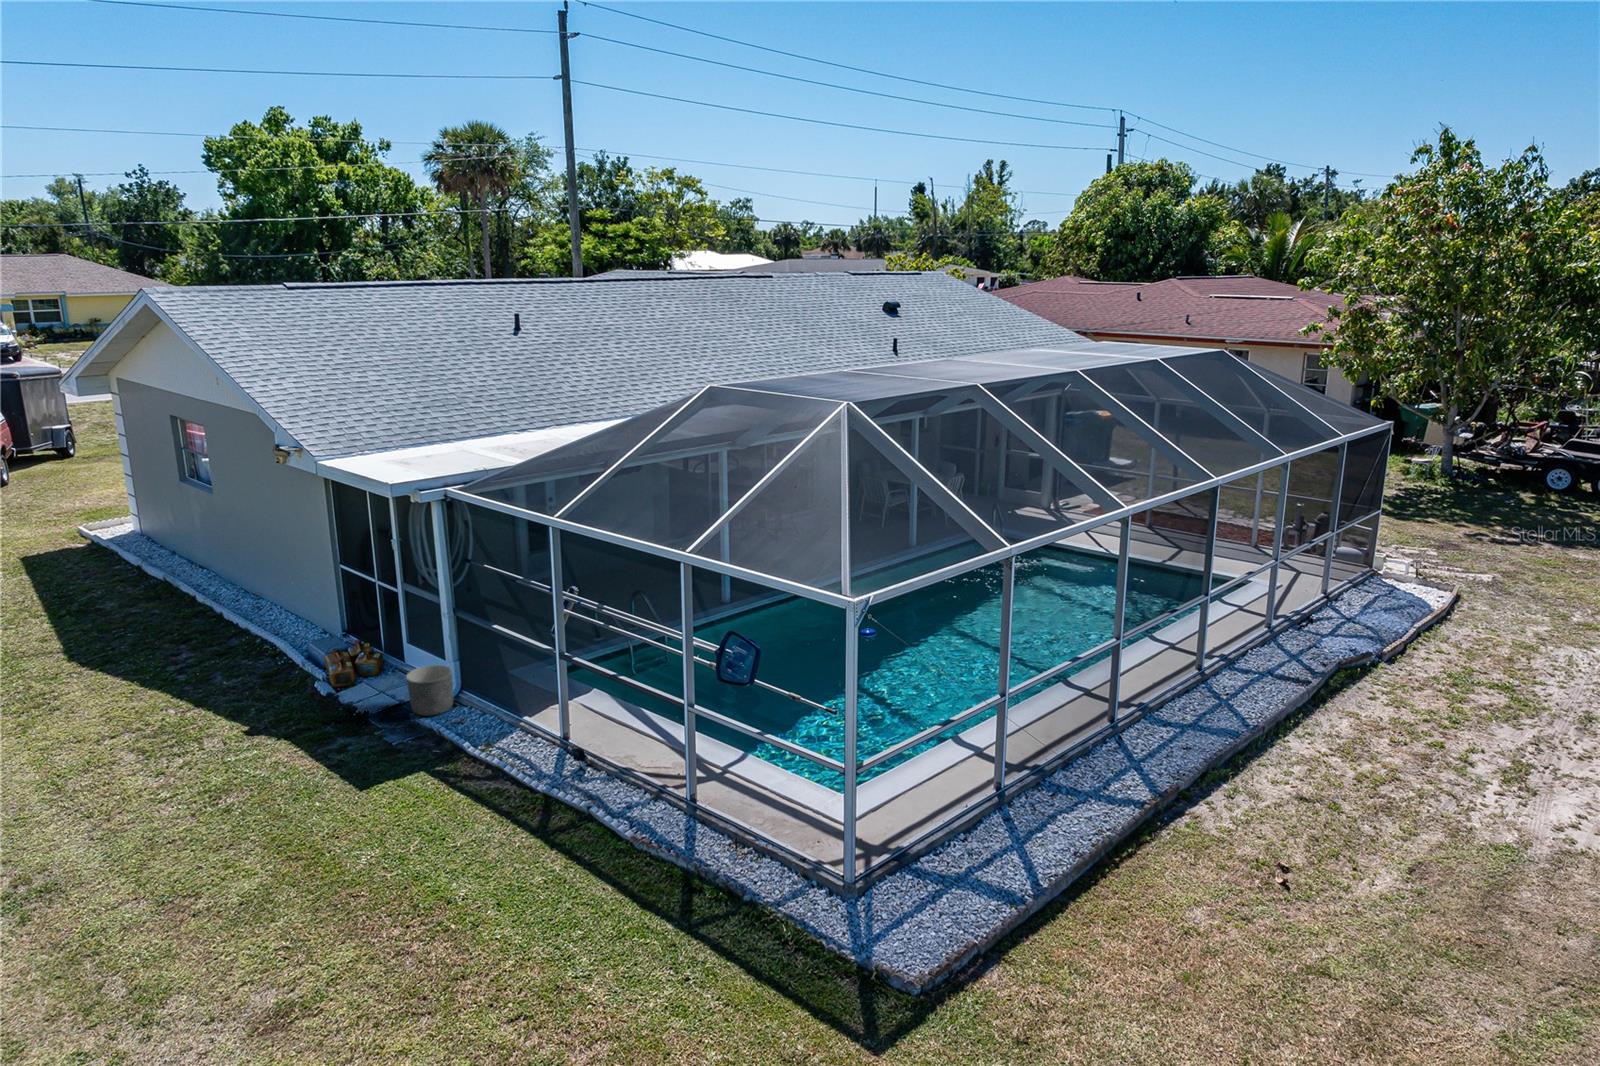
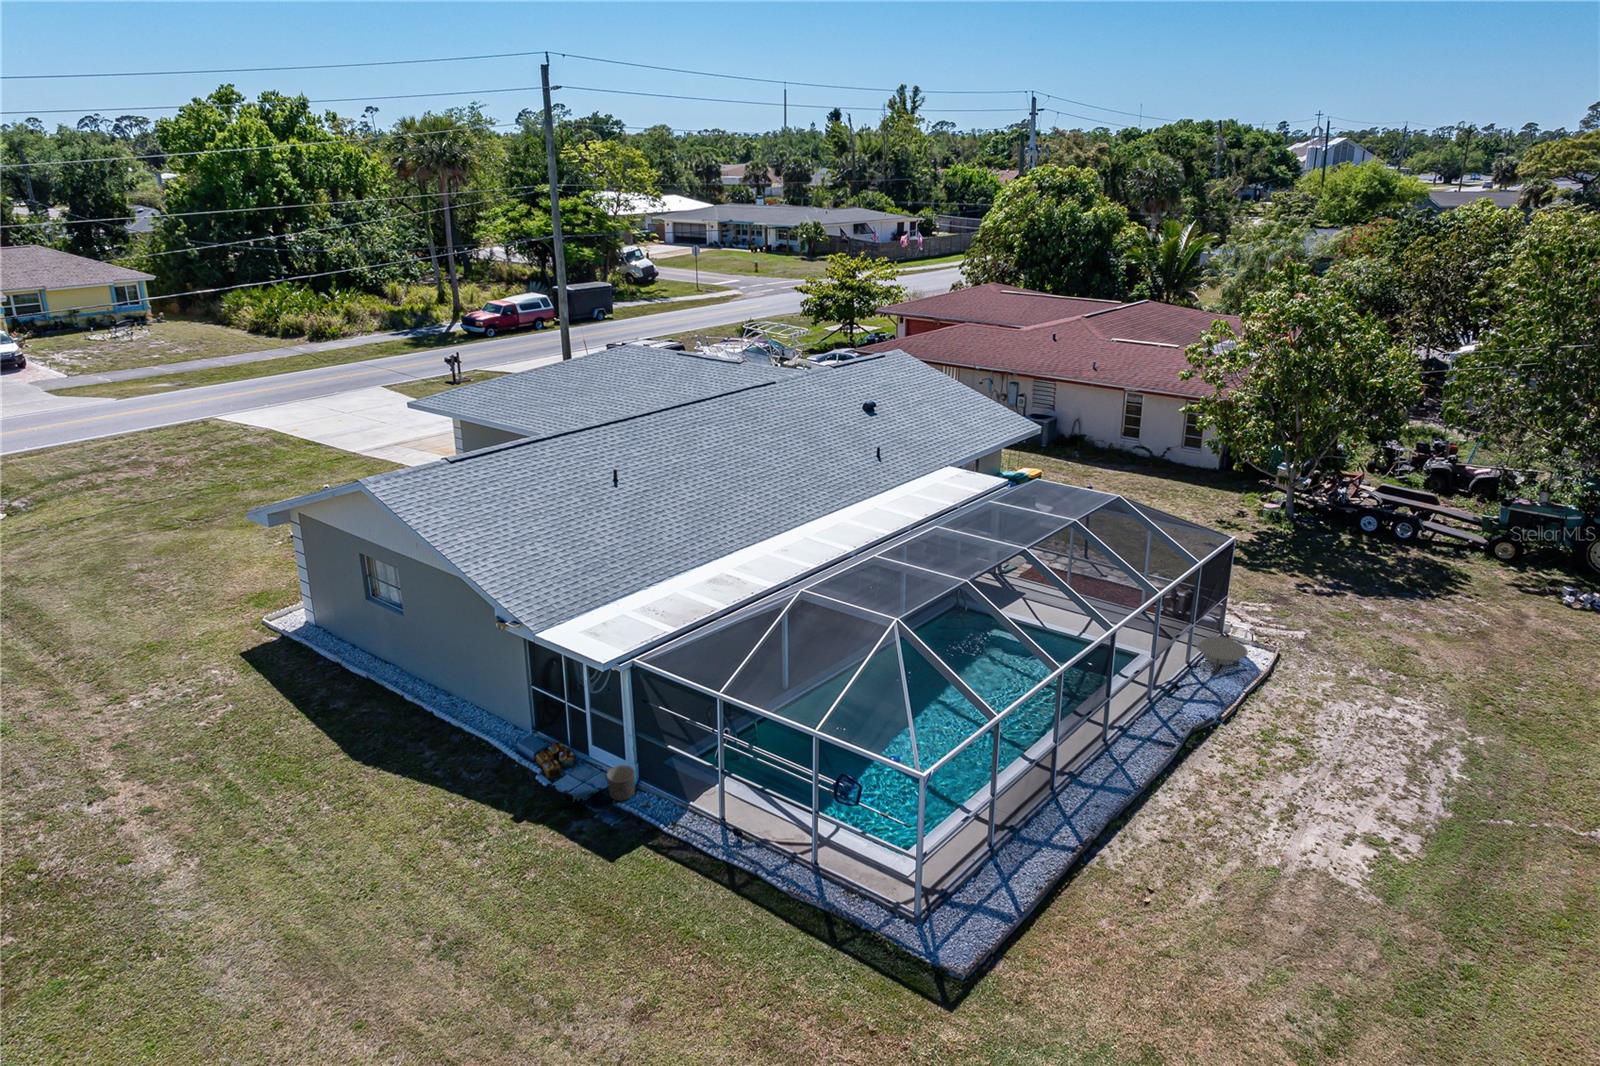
round table: none [1331,564,1416,613] -> present [1196,636,1248,675]

